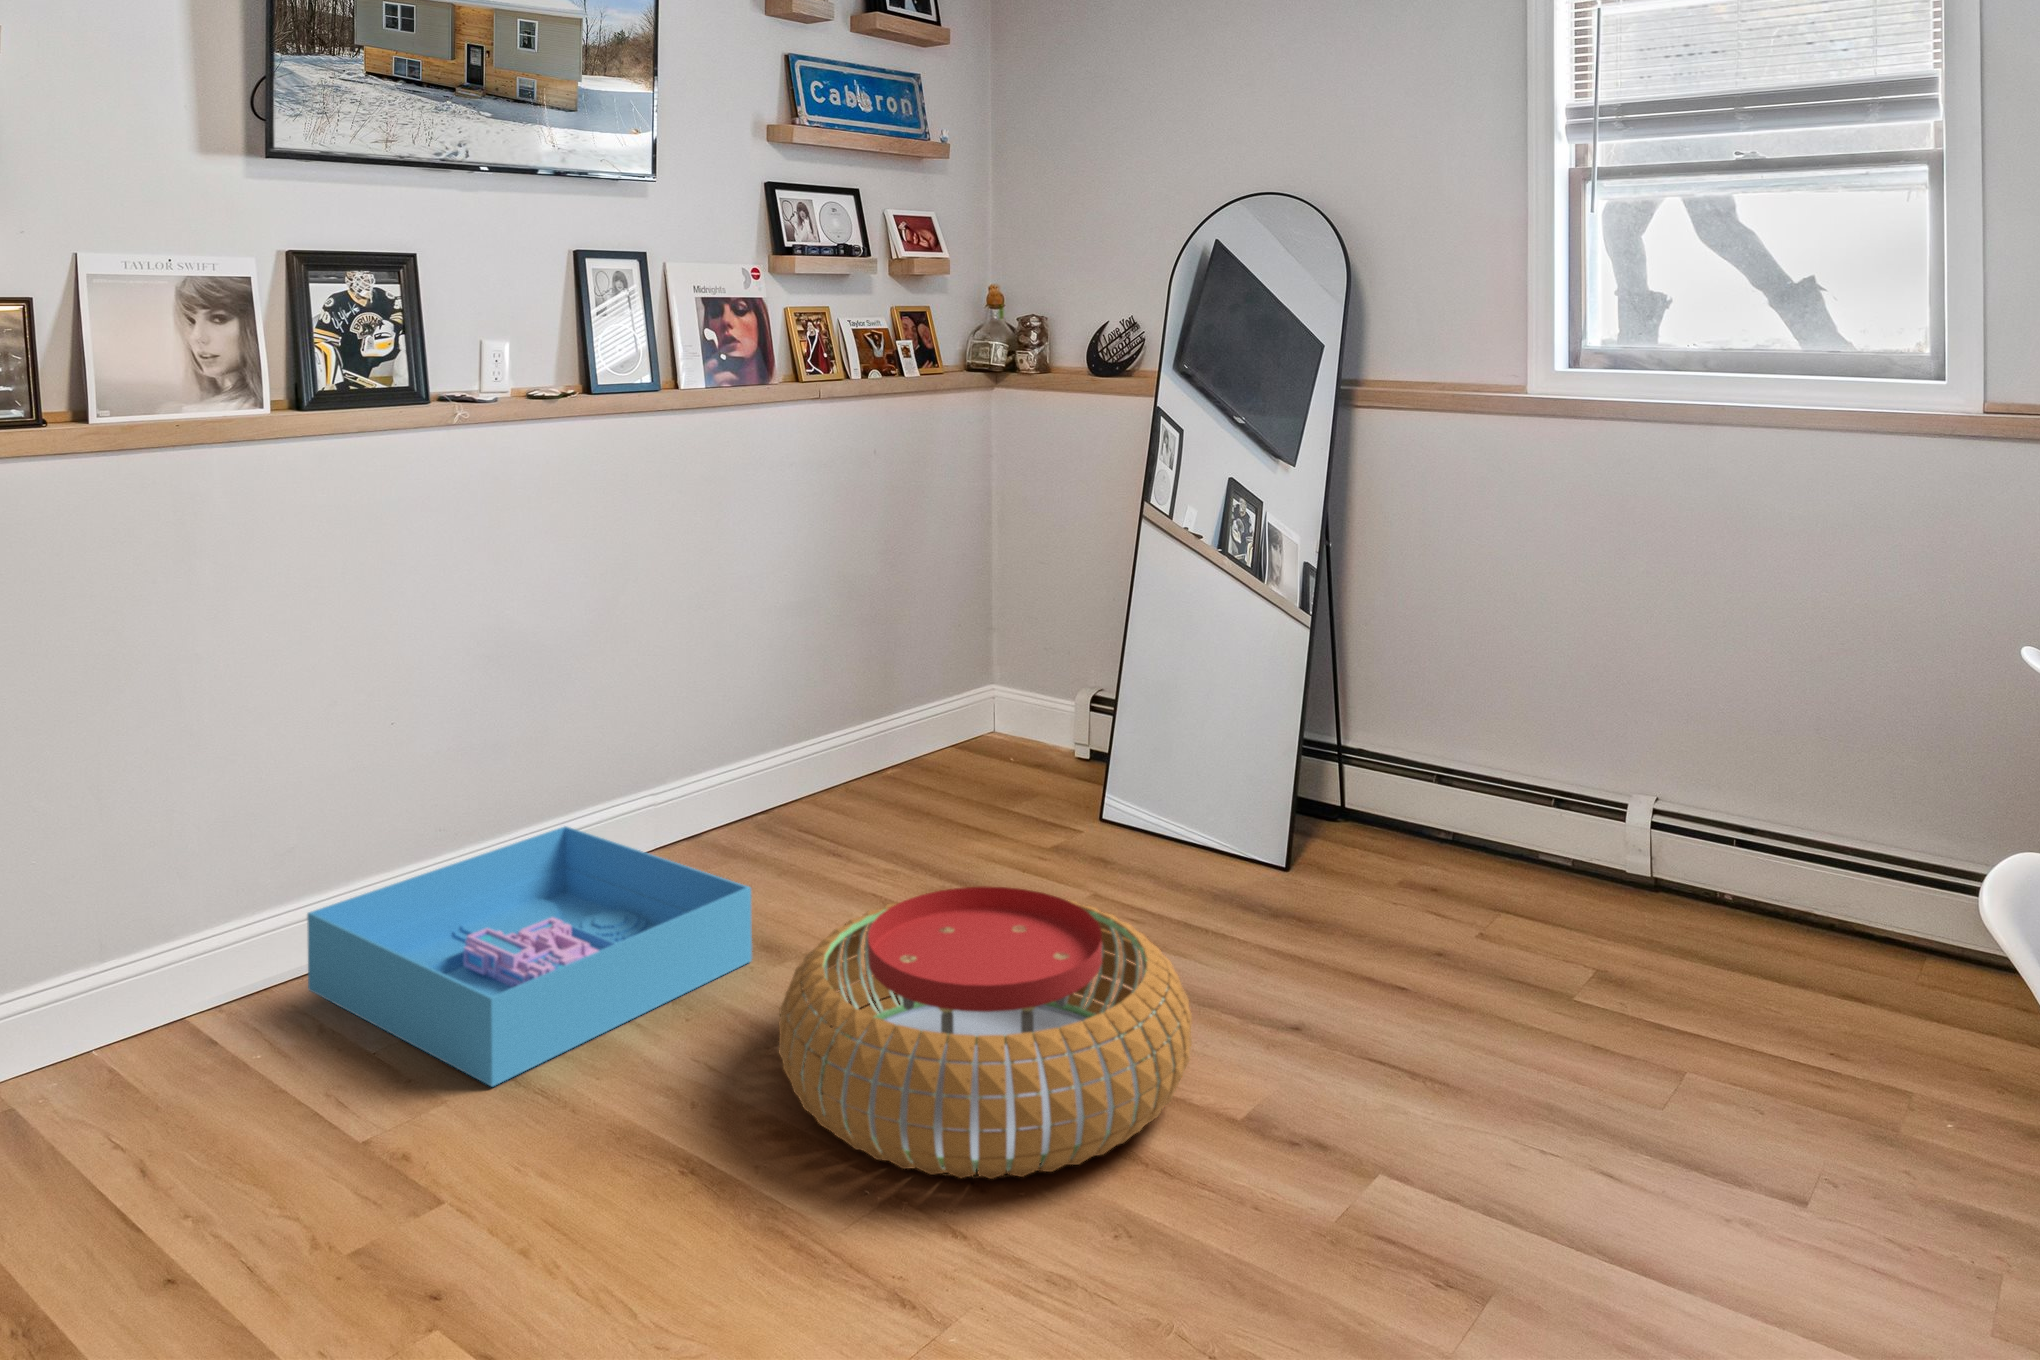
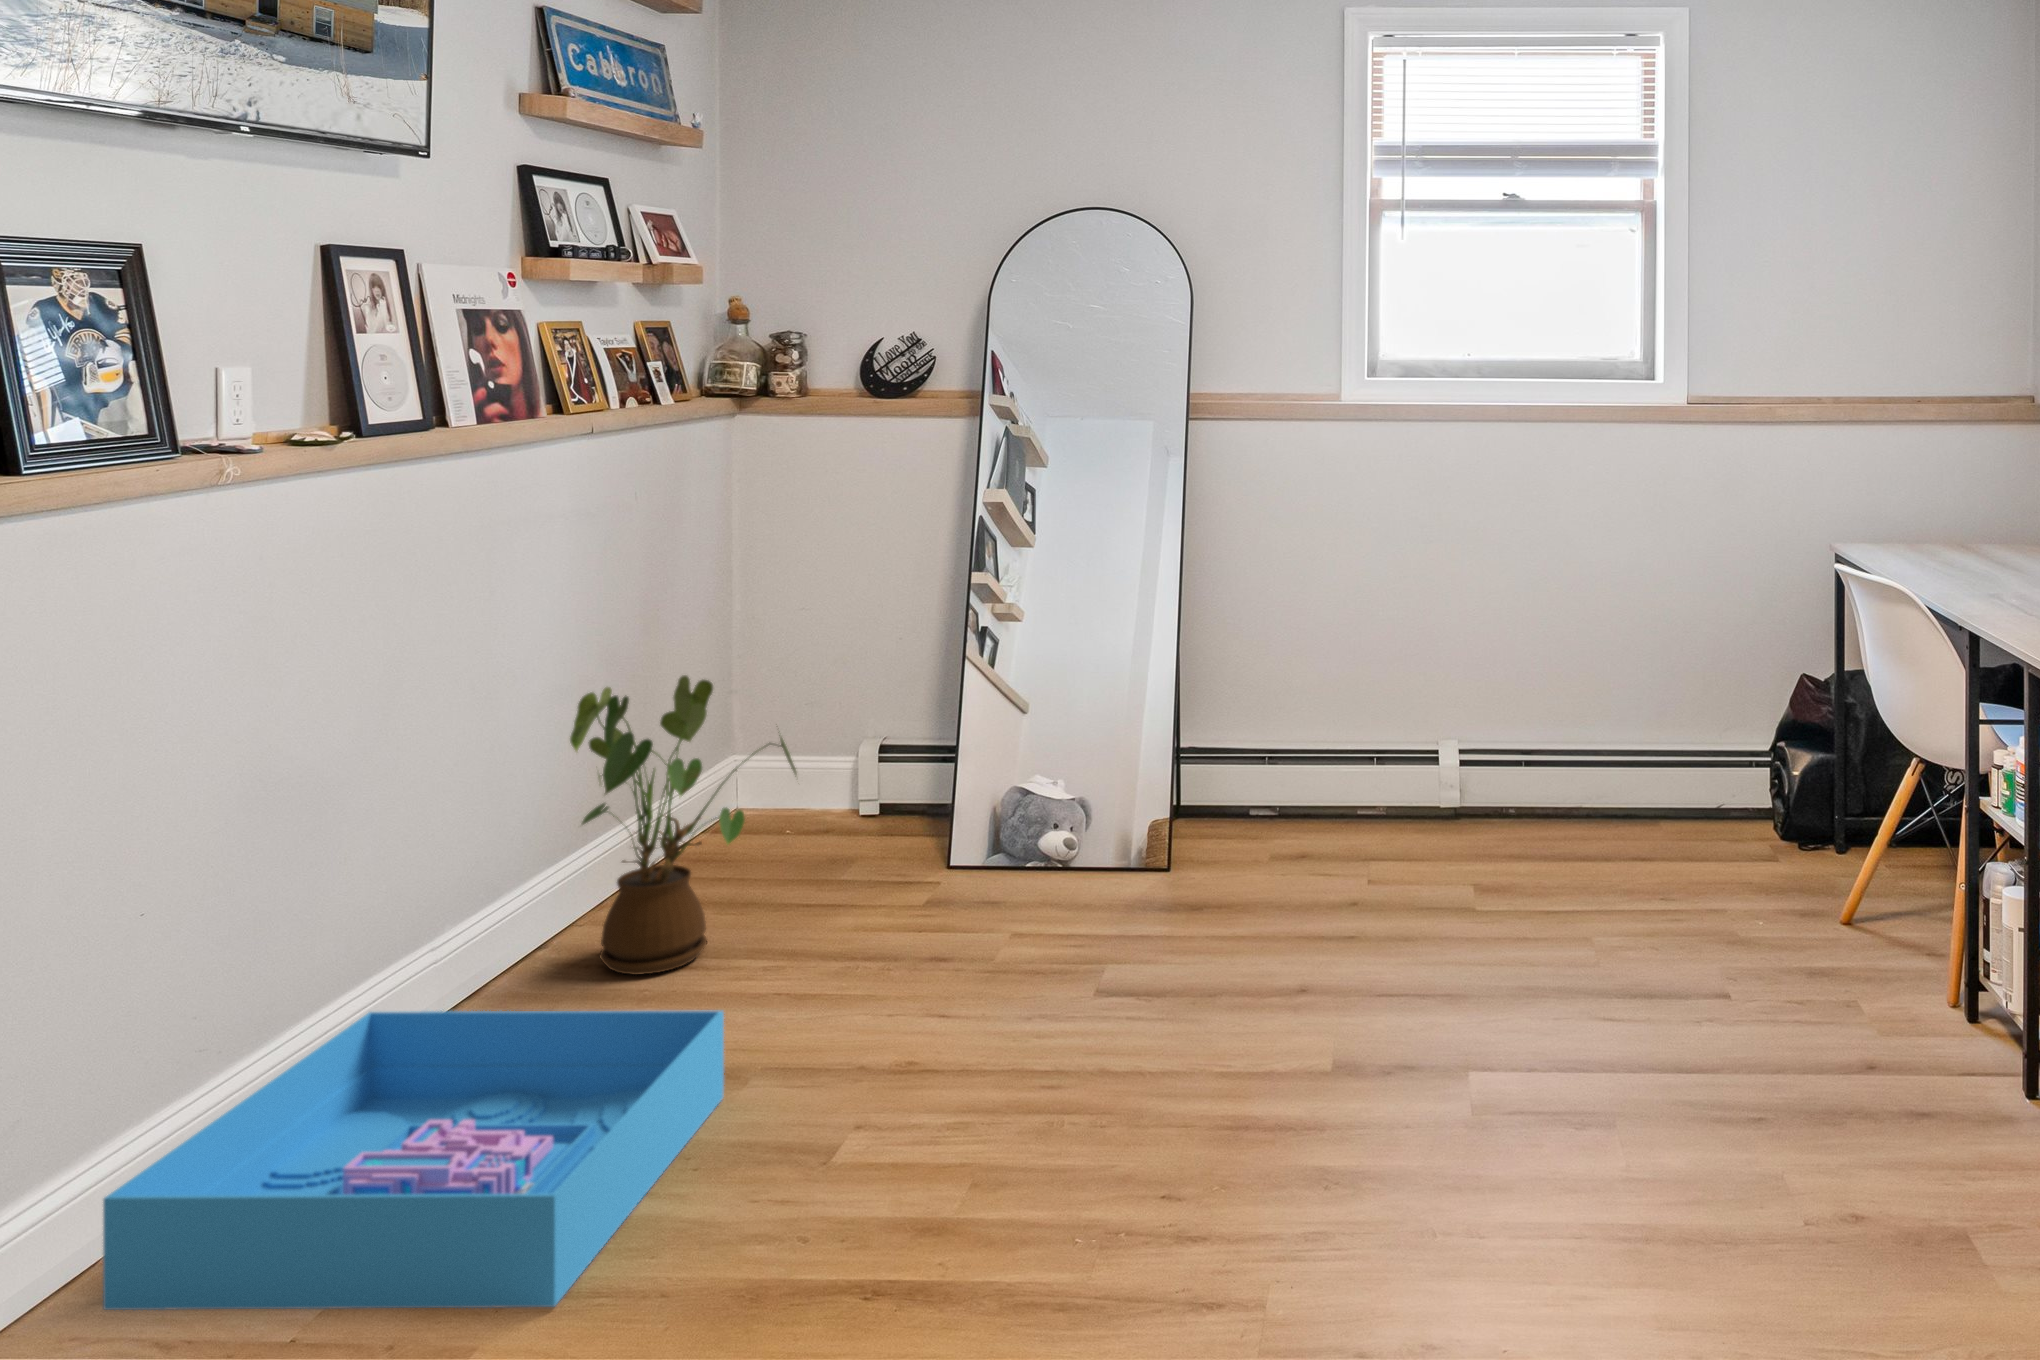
house plant: none [762,603,934,846] -> present [570,675,797,975]
pouf: present [779,886,1192,1179] -> none [879,926,1307,1214]

